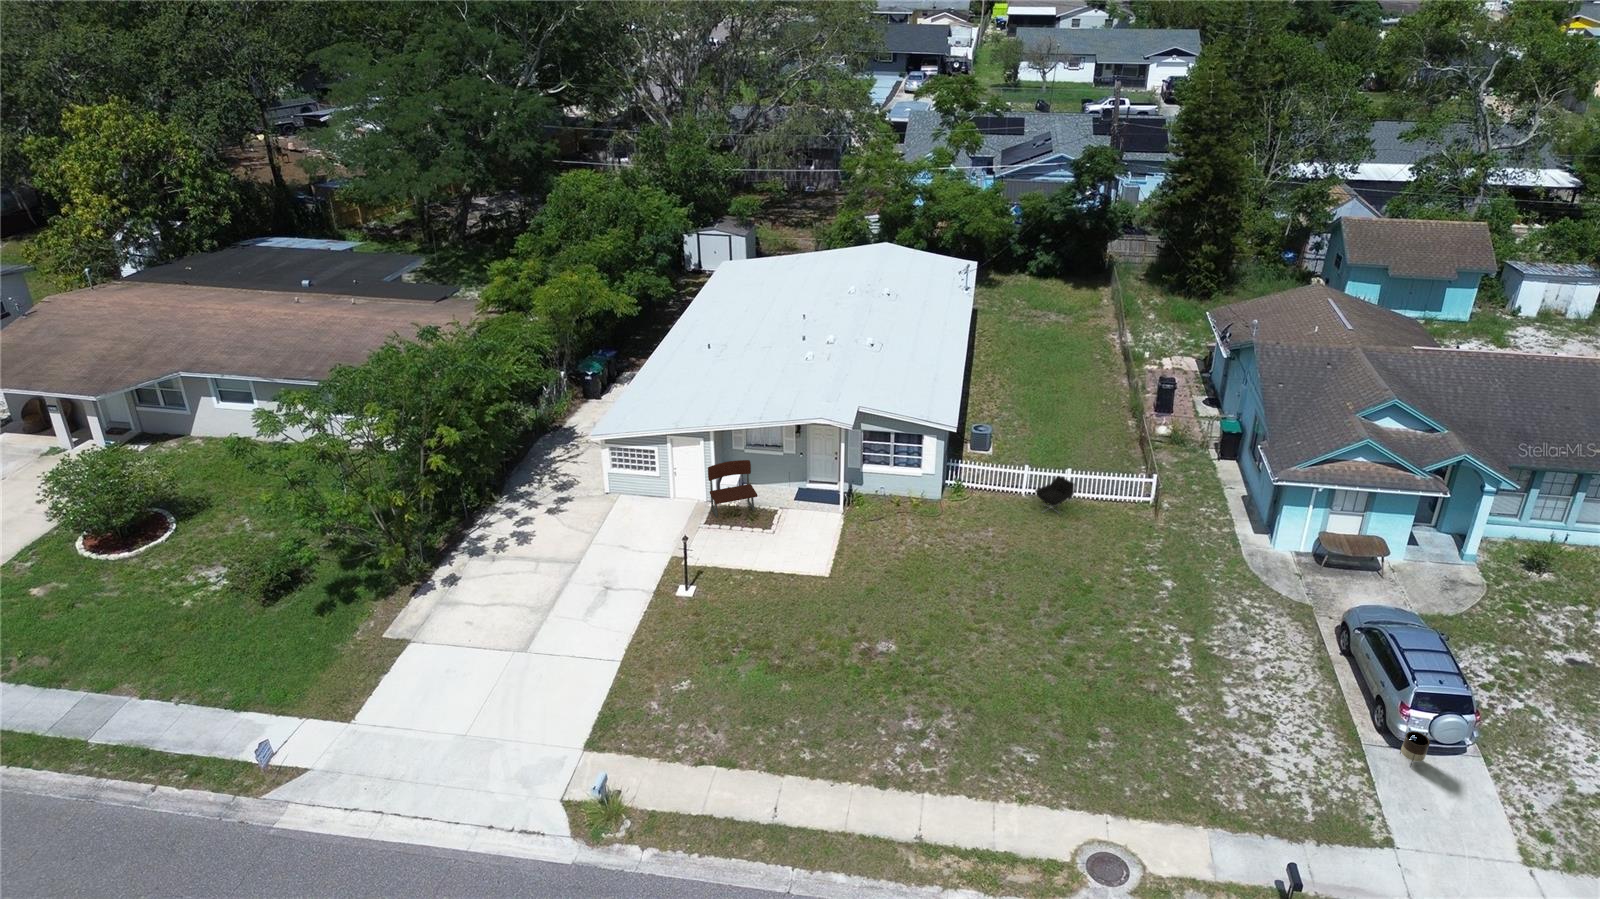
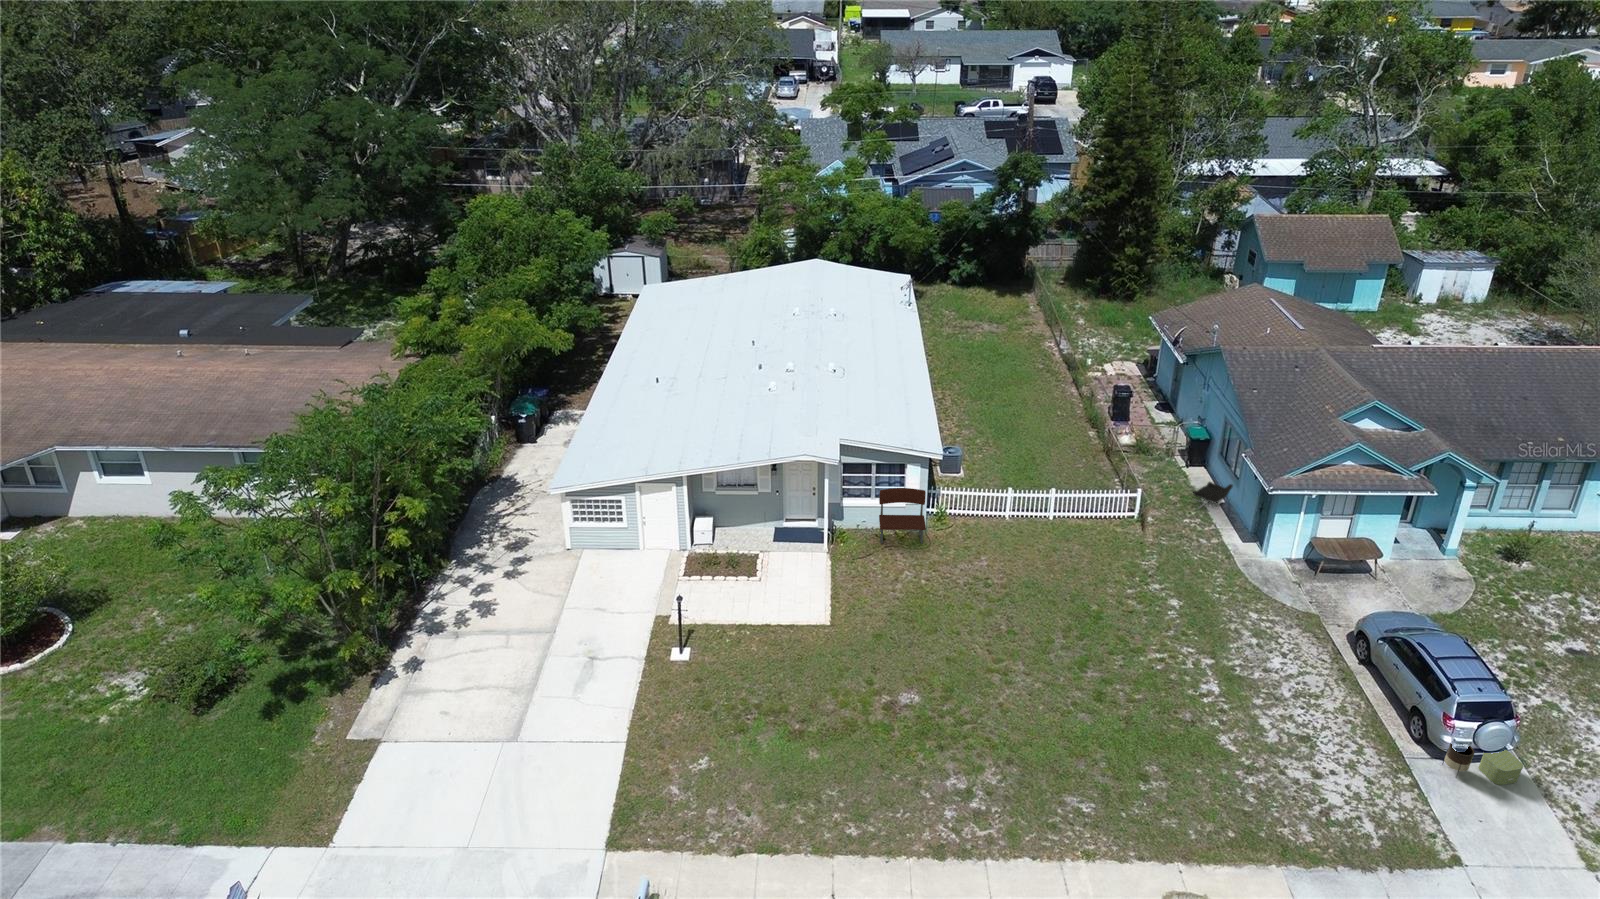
bench: present [708,460,758,517] -> present [879,488,926,544]
lounge chair: present [1035,476,1074,508] -> present [1193,482,1233,507]
storage box: none [1437,743,1480,779] -> present [1478,750,1524,785]

